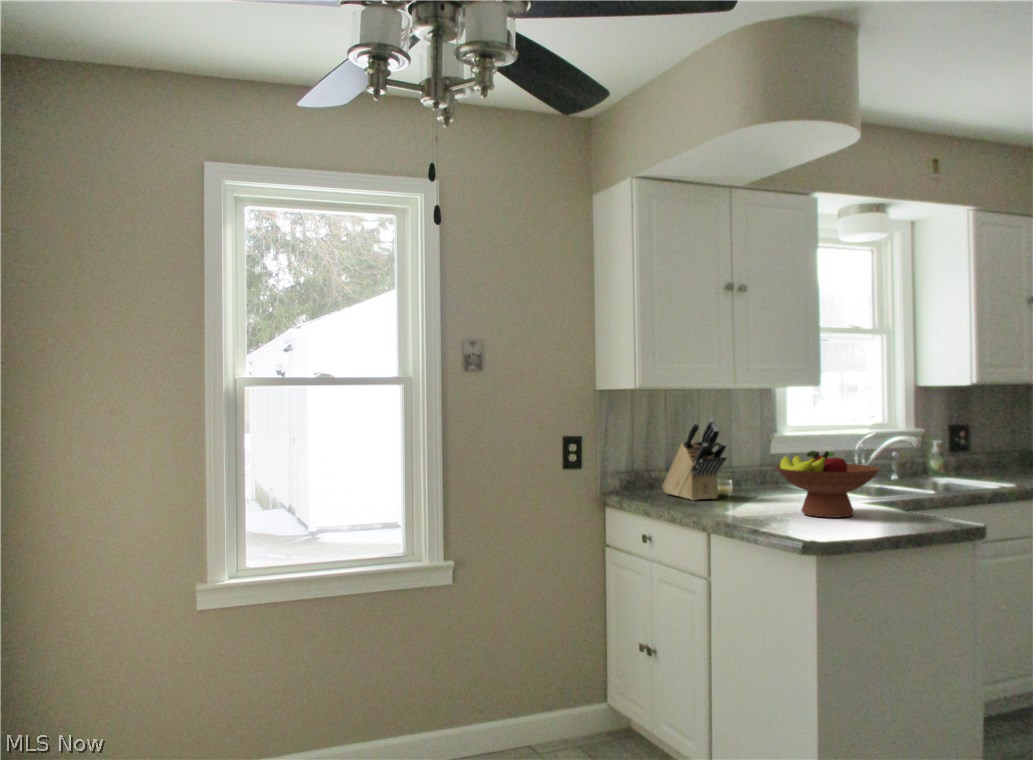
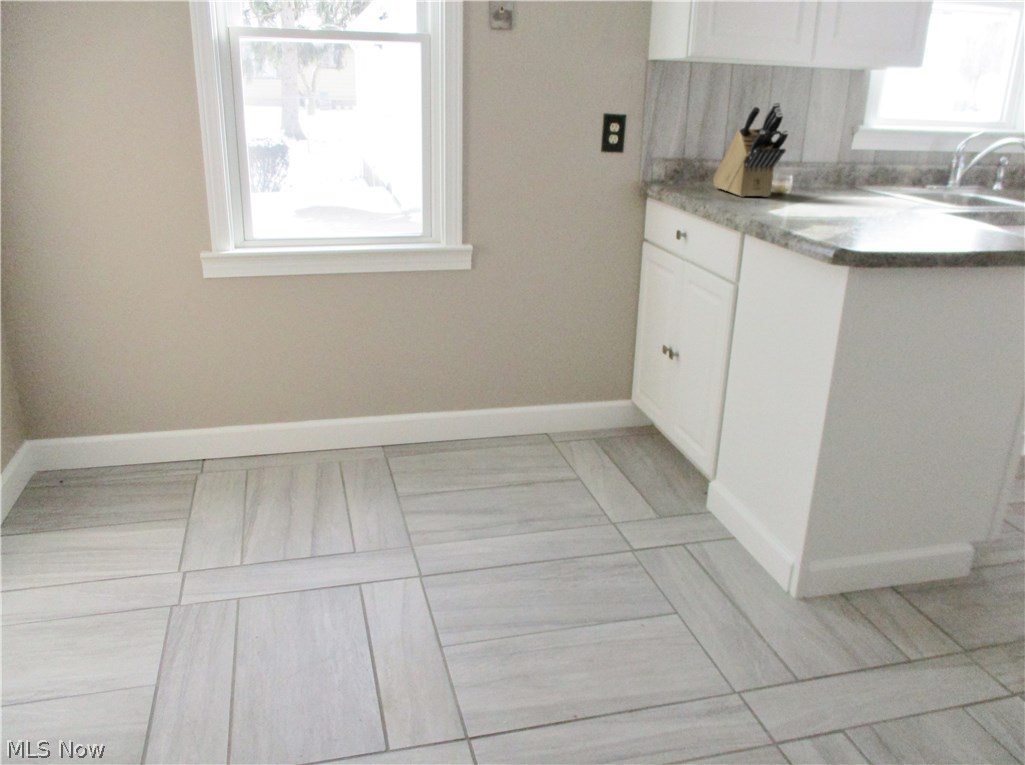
fruit bowl: present [775,451,880,517] -> none [832,146,956,225]

